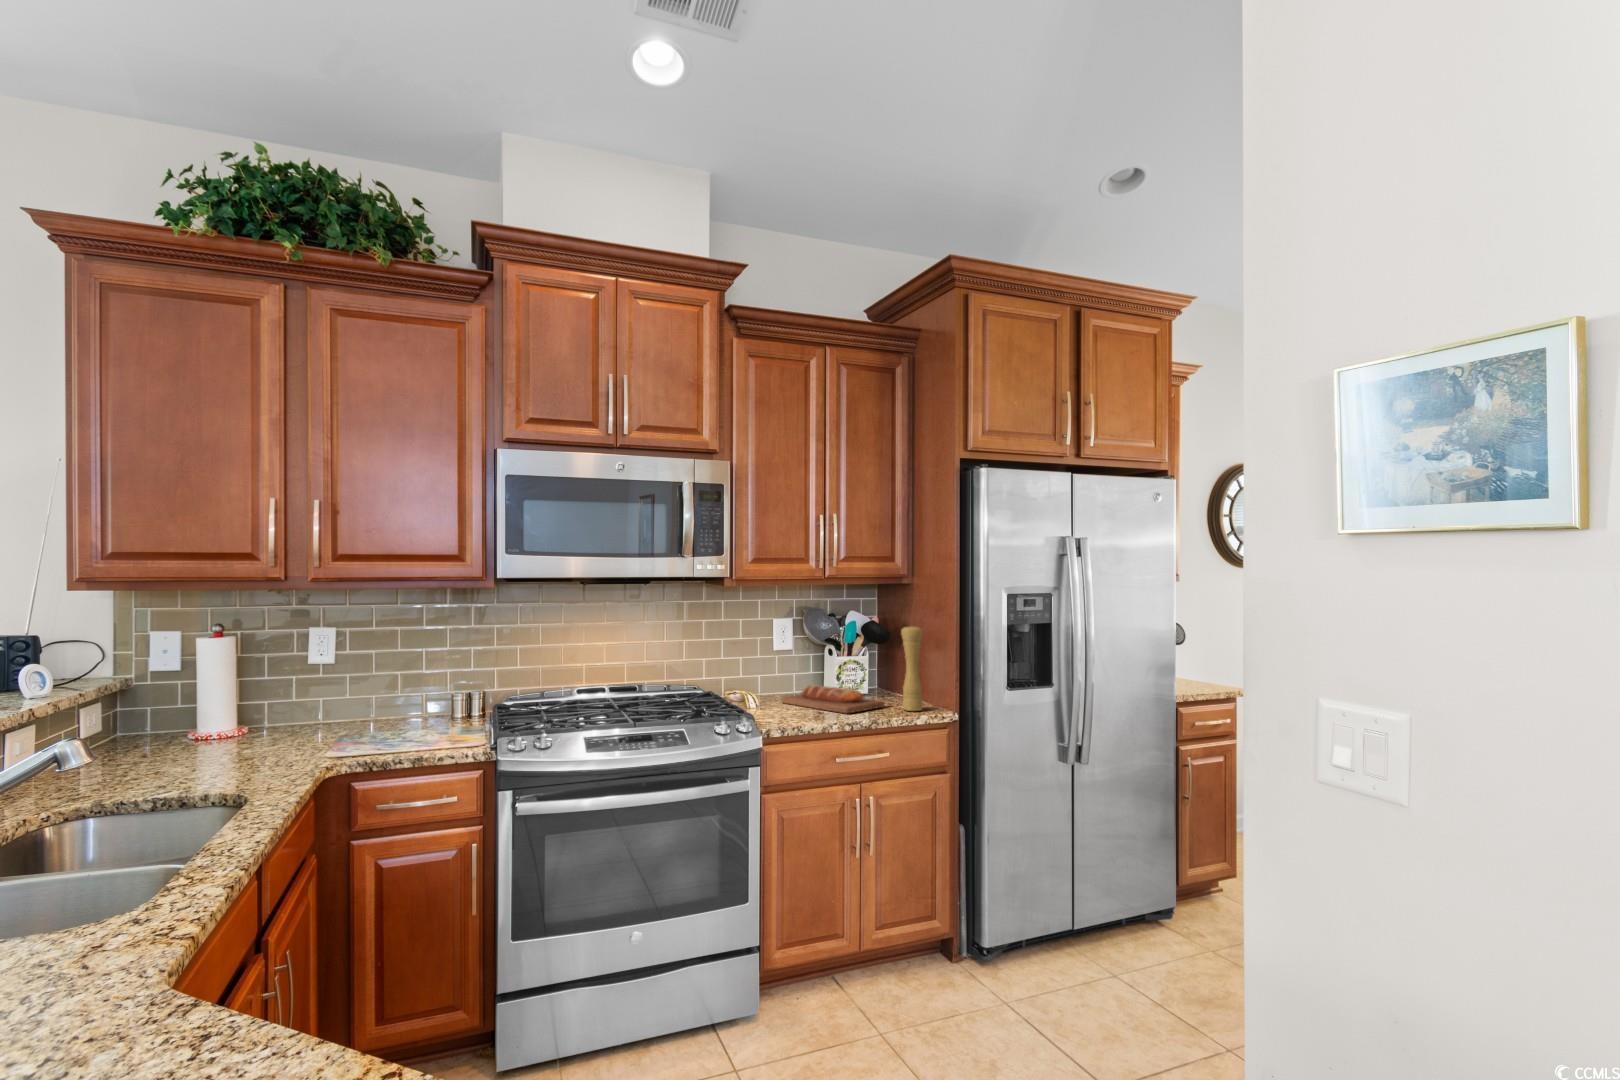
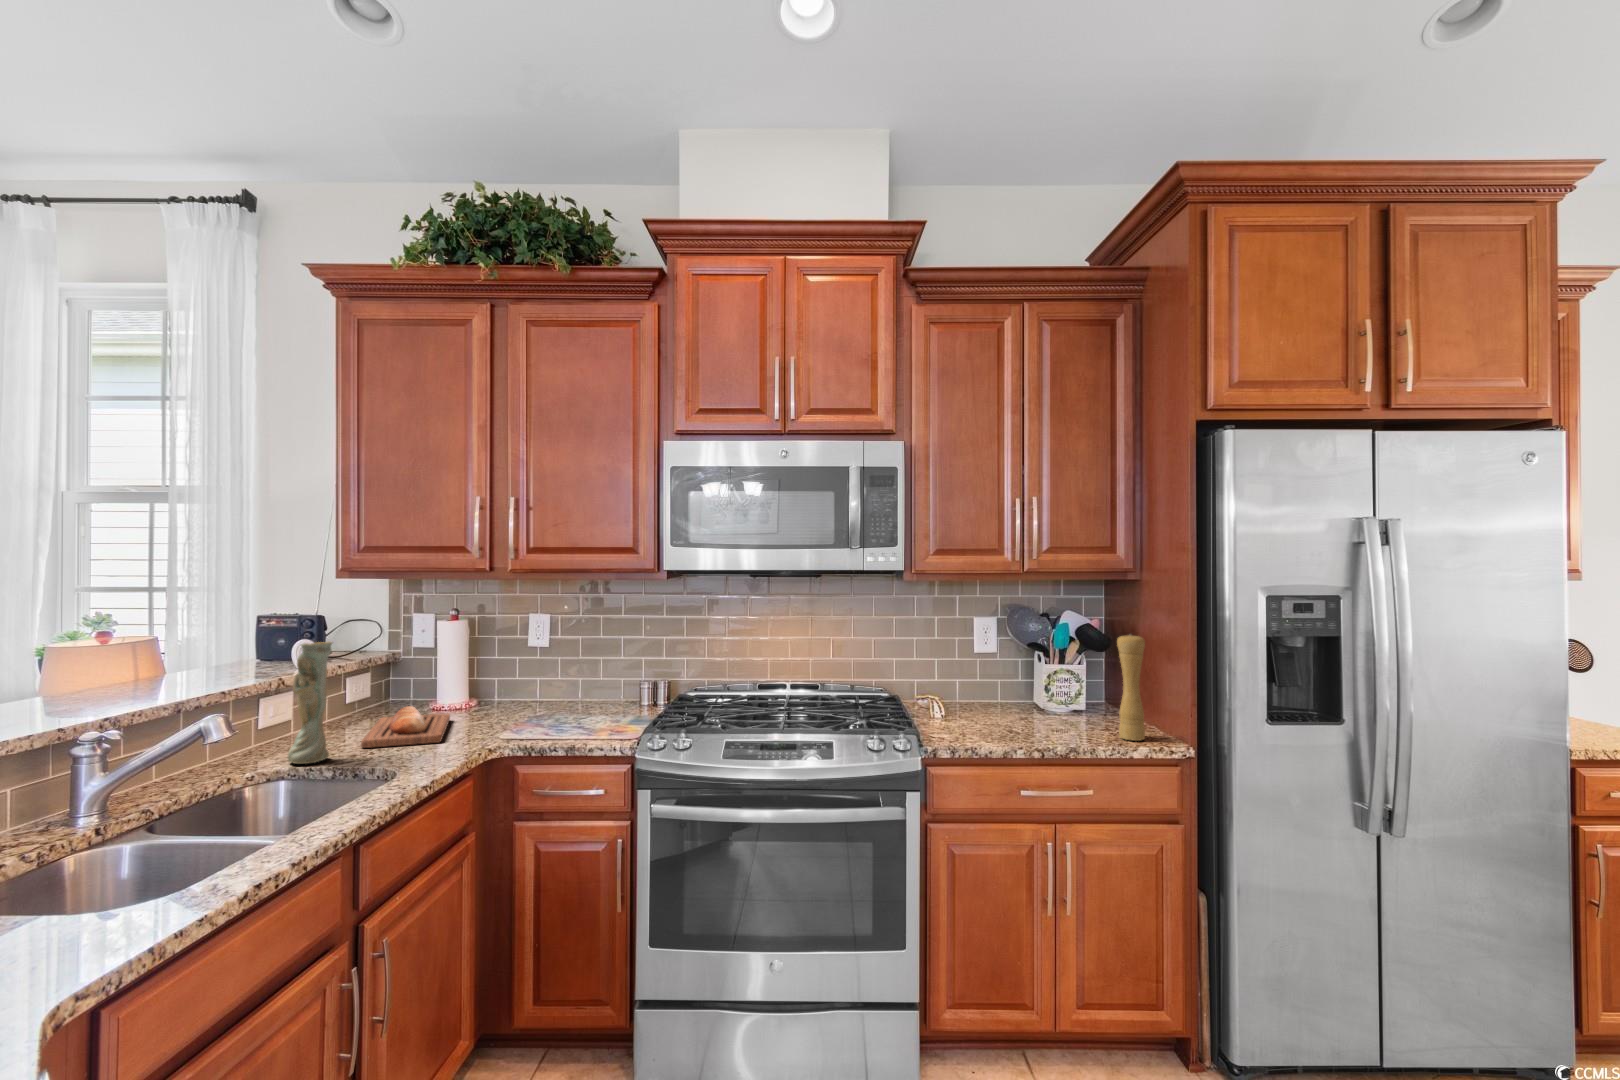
vase: none [78,660,137,803] -> present [288,642,332,764]
bread loaf: present [781,685,884,713] -> present [361,706,450,748]

